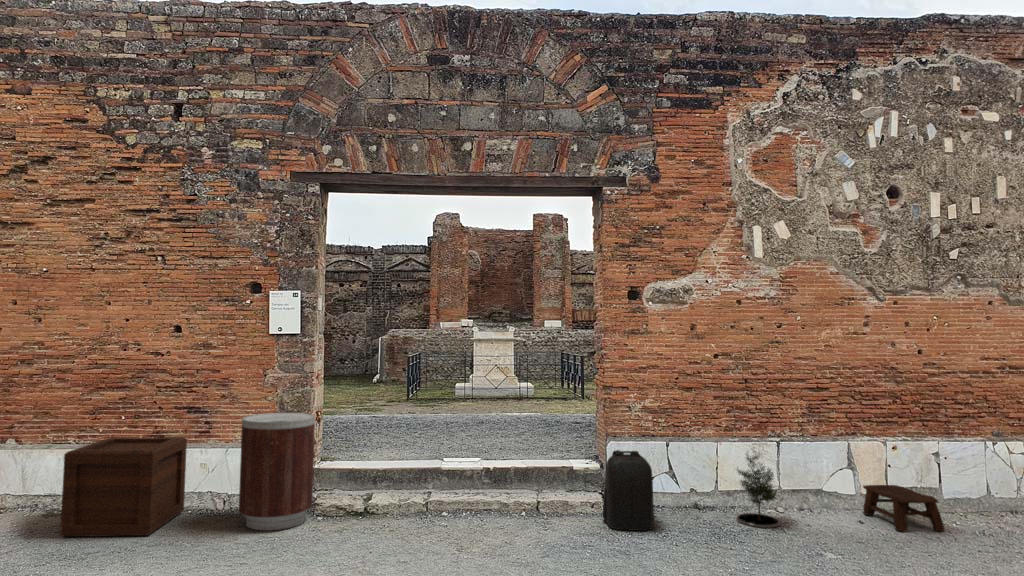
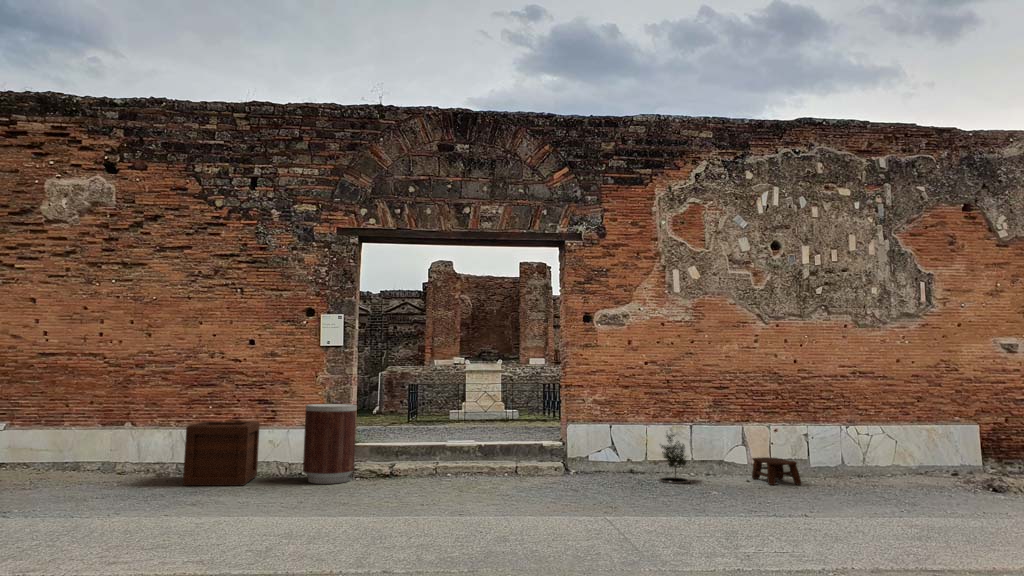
backpack: present [603,450,655,531] -> none [564,431,600,484]

